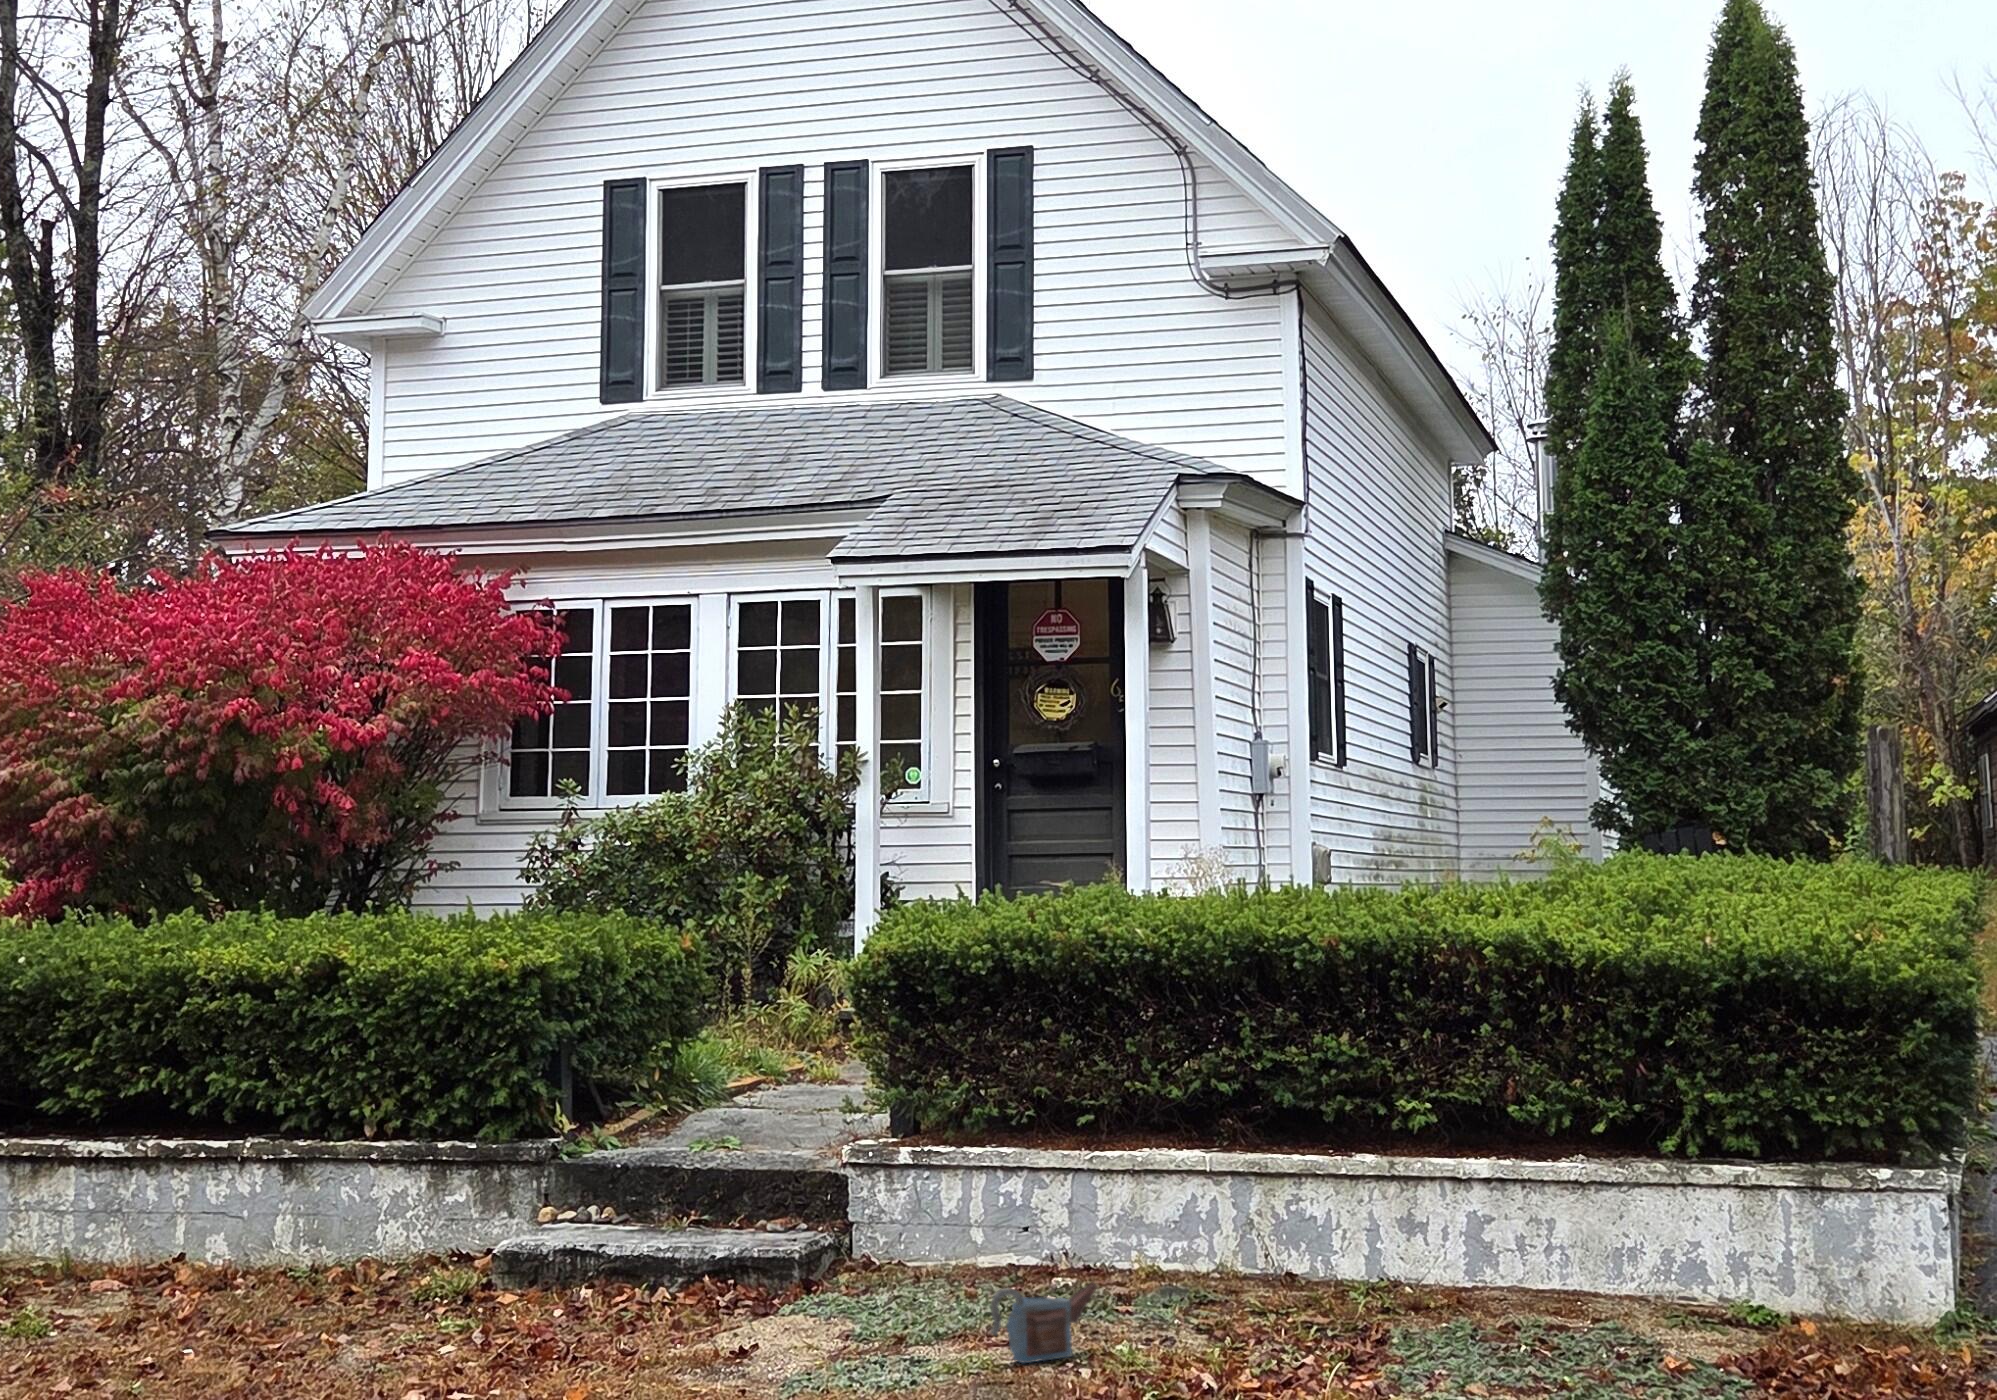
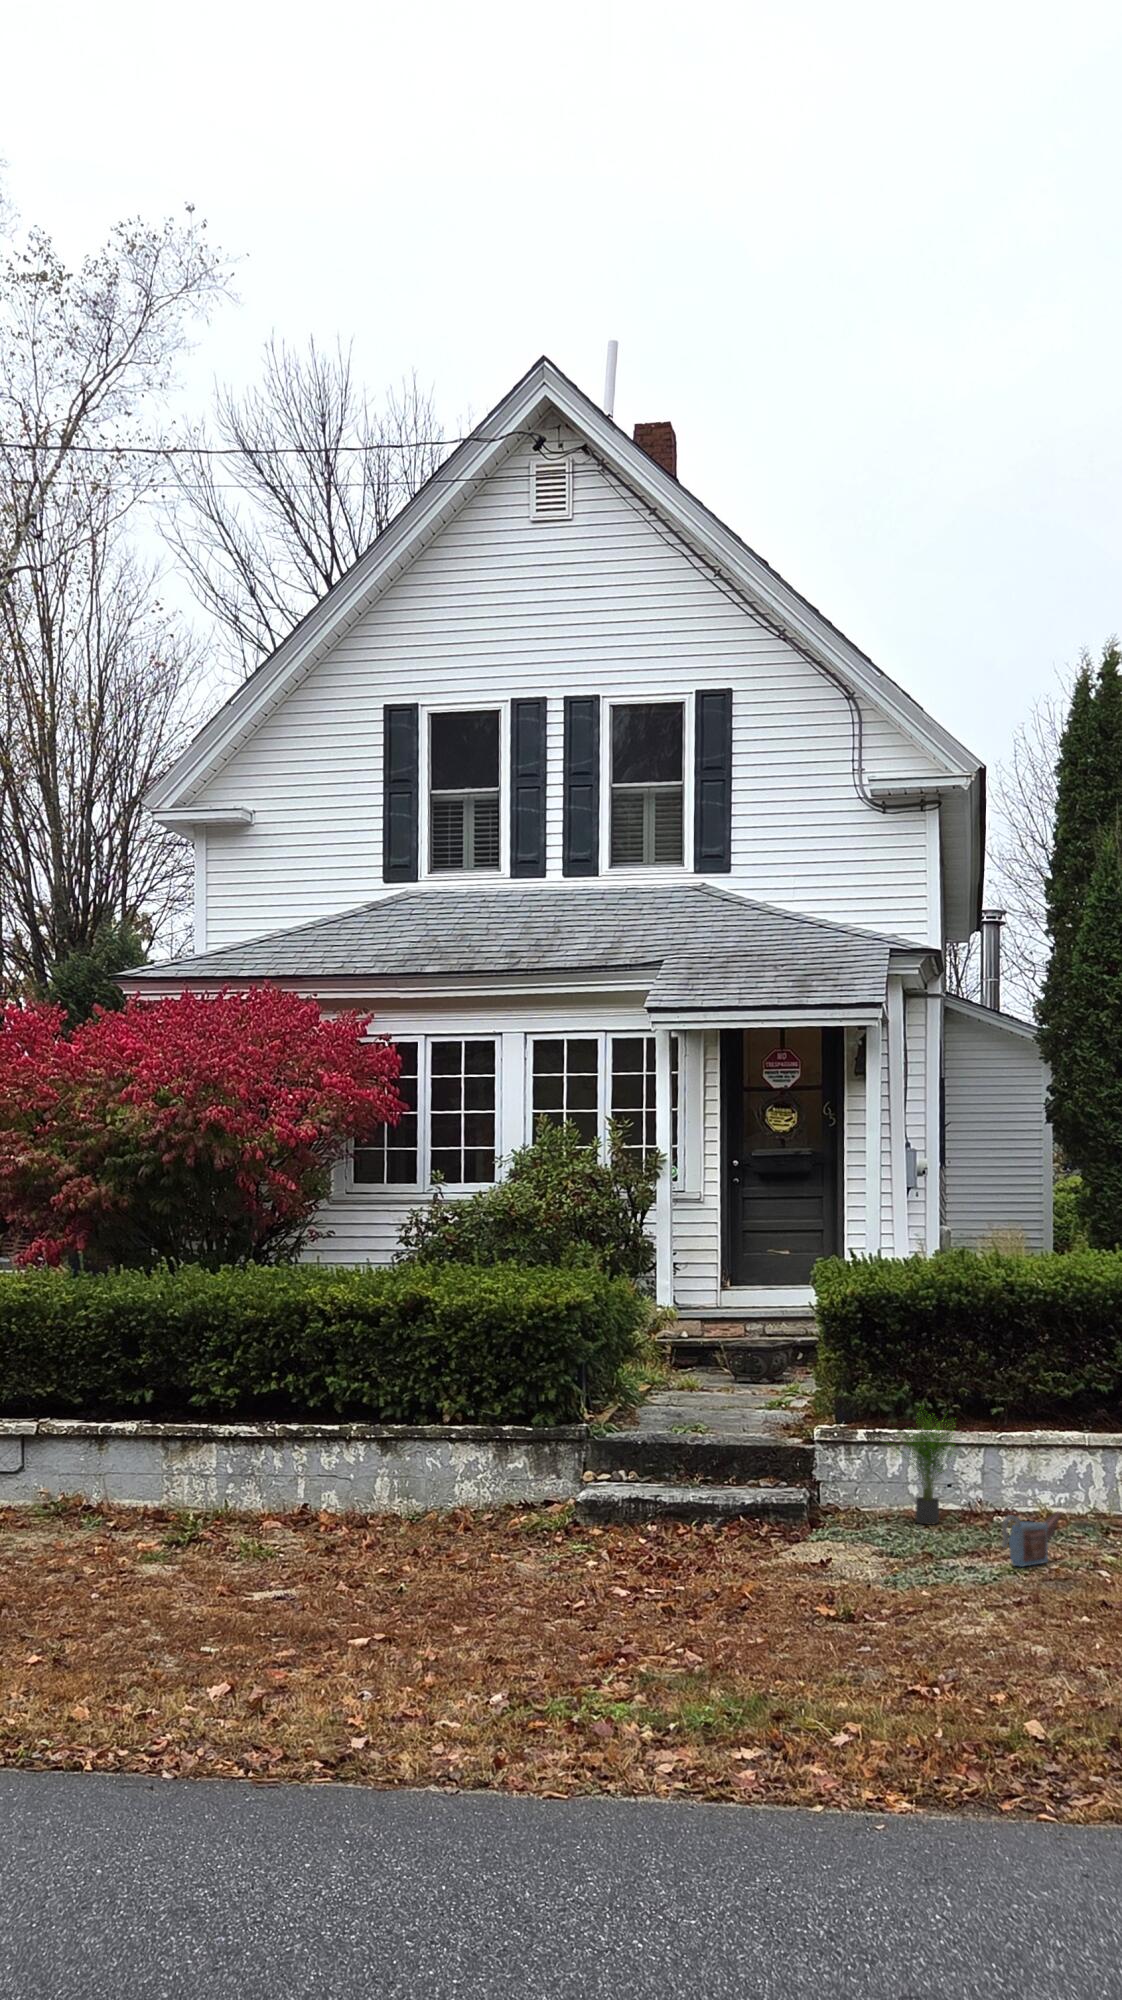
potted plant: none [915,1120,1022,1290] -> present [897,1412,954,1524]

